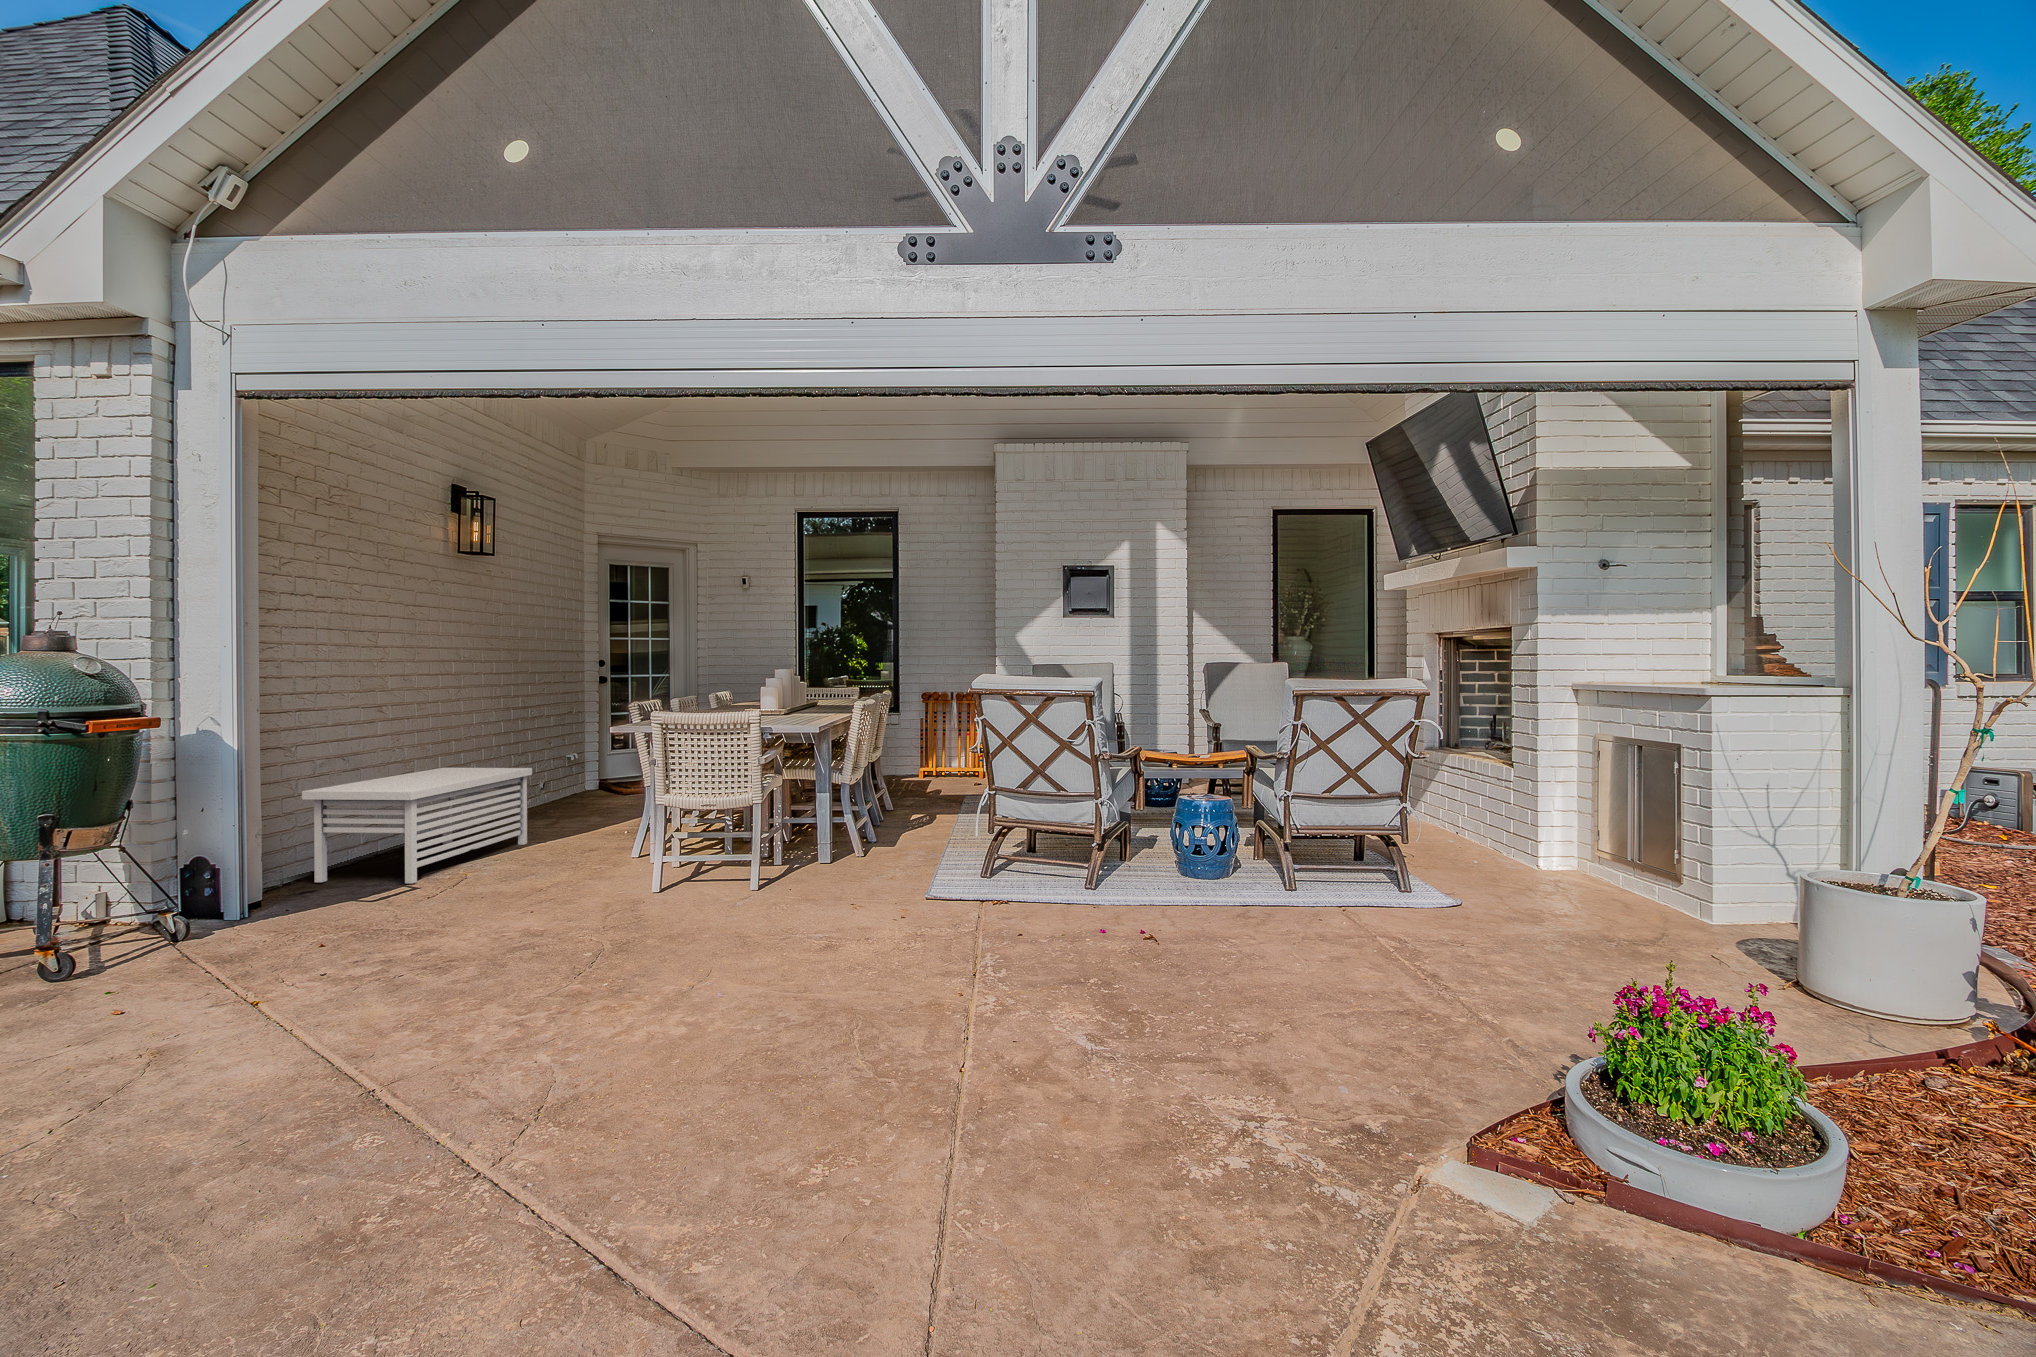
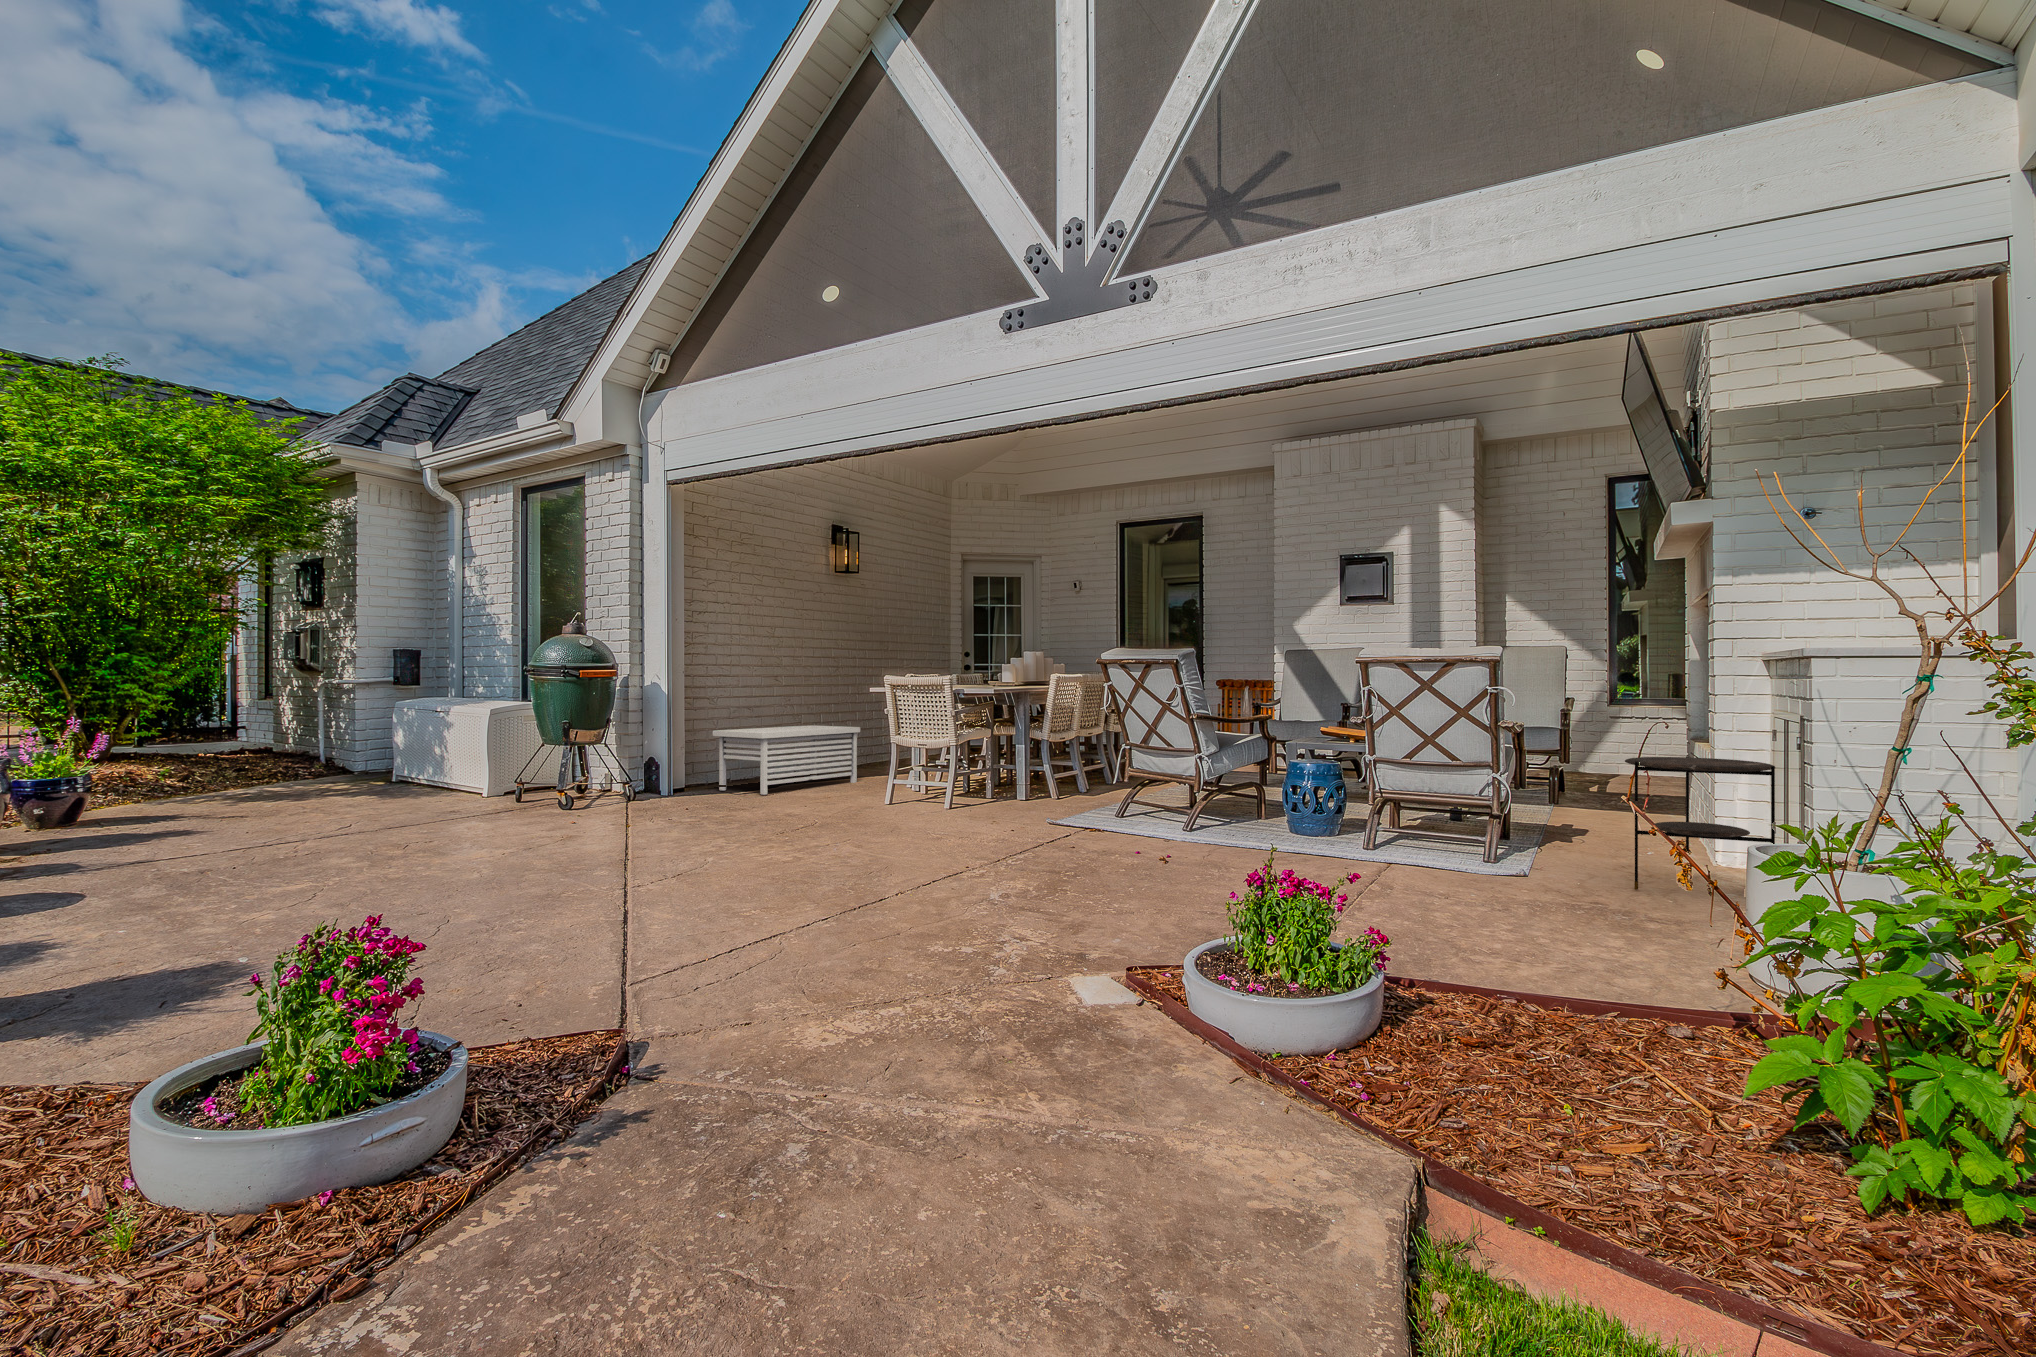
side table: none [1529,777,1662,906] -> present [1625,757,1775,889]

